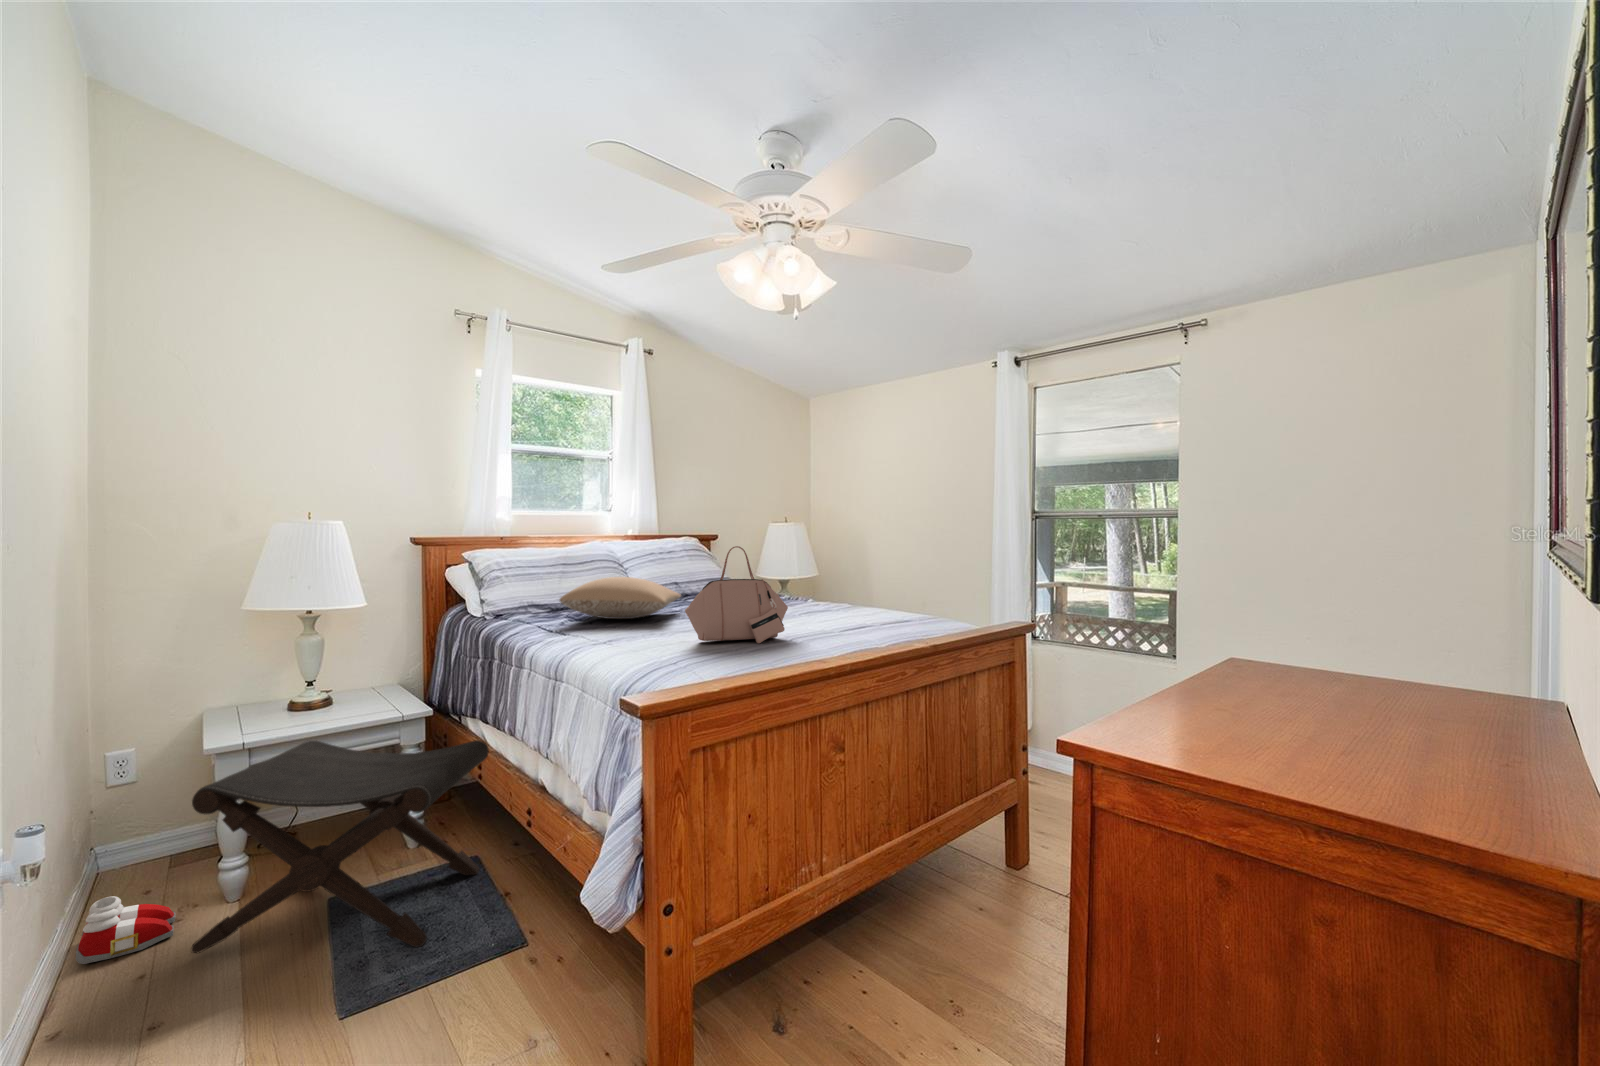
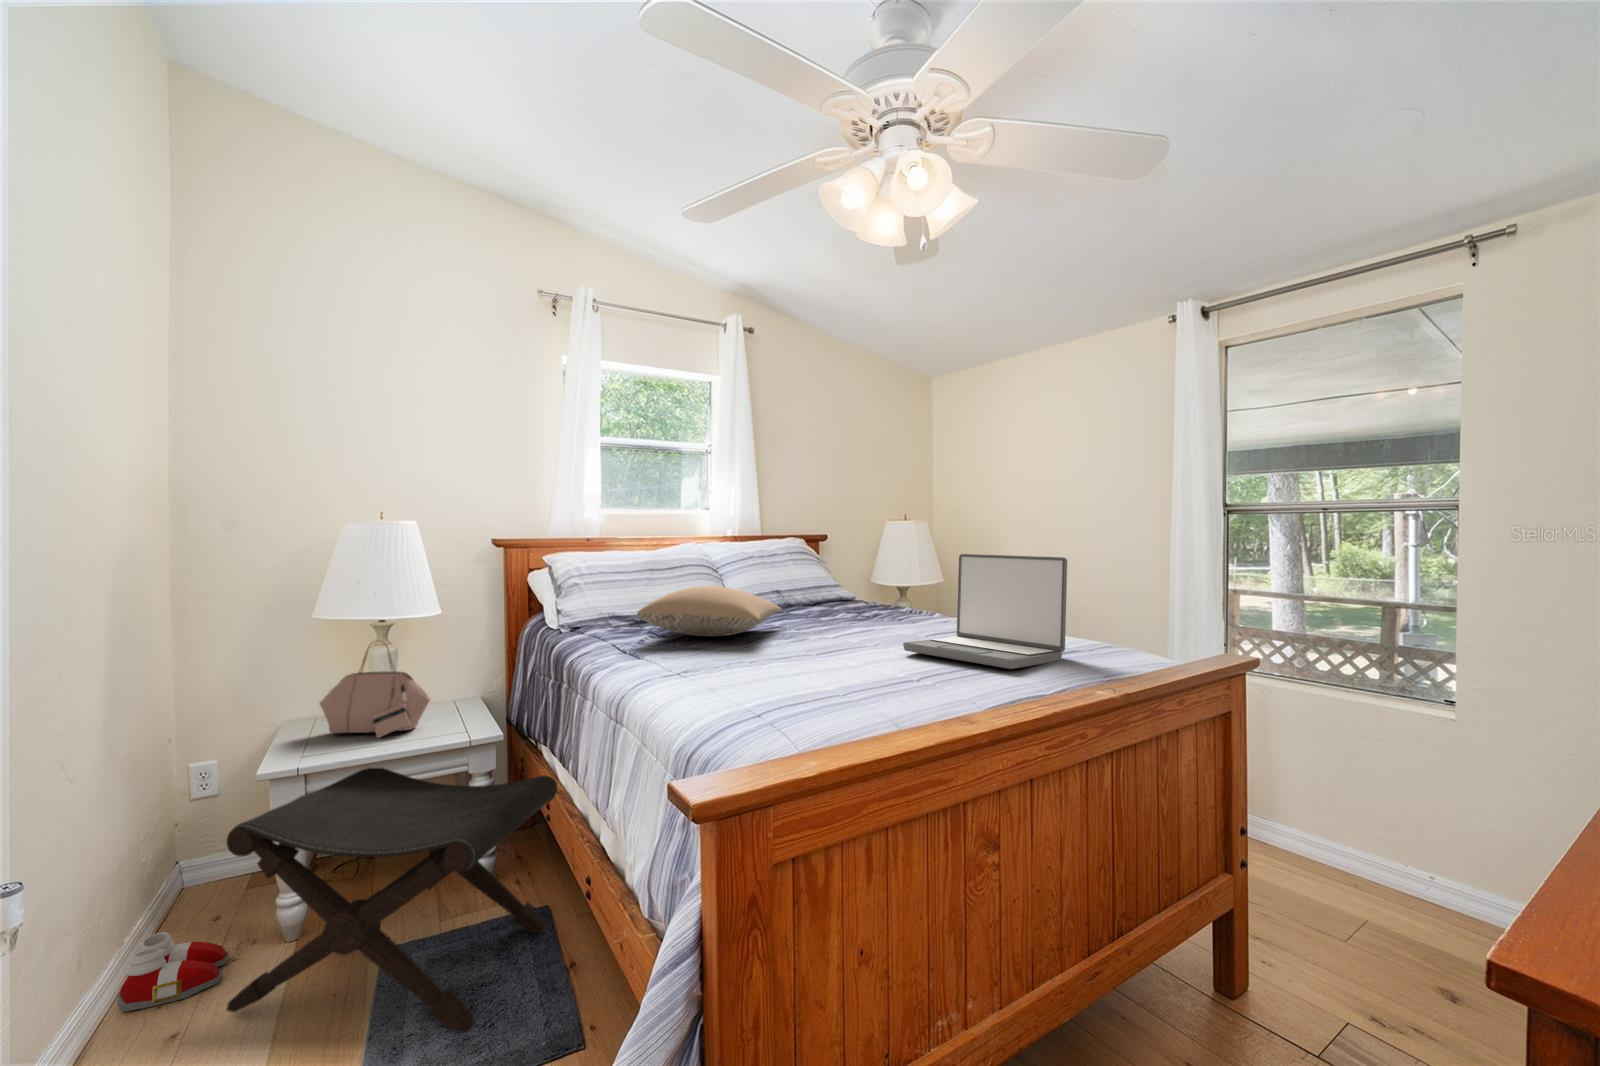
handbag: present [685,546,788,644] -> present [320,642,431,738]
laptop: none [783,548,905,633] -> present [903,554,1067,669]

